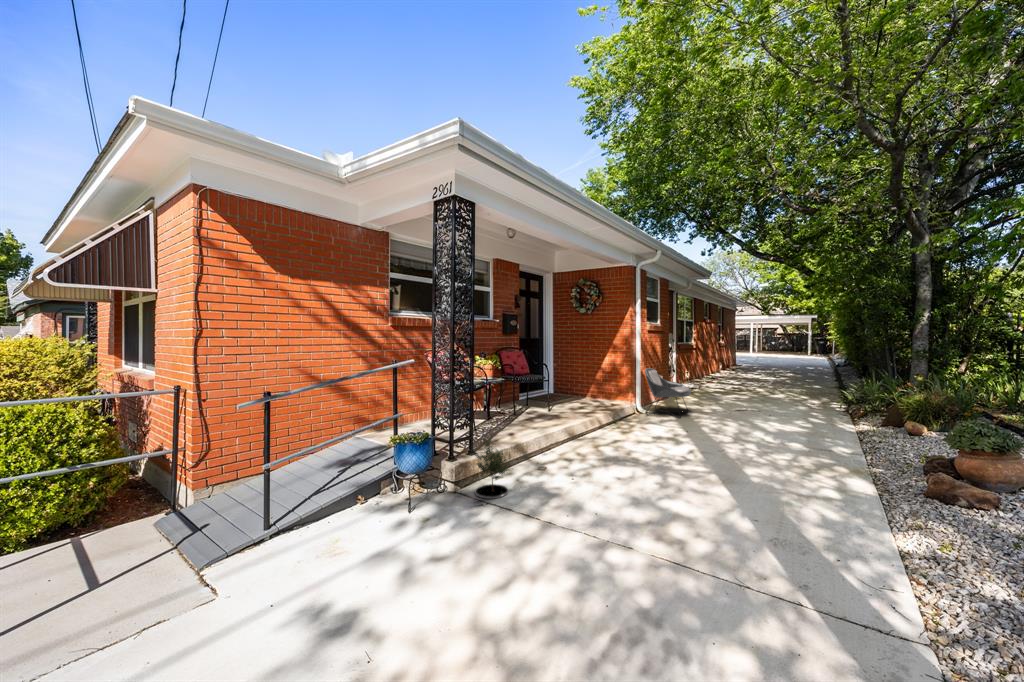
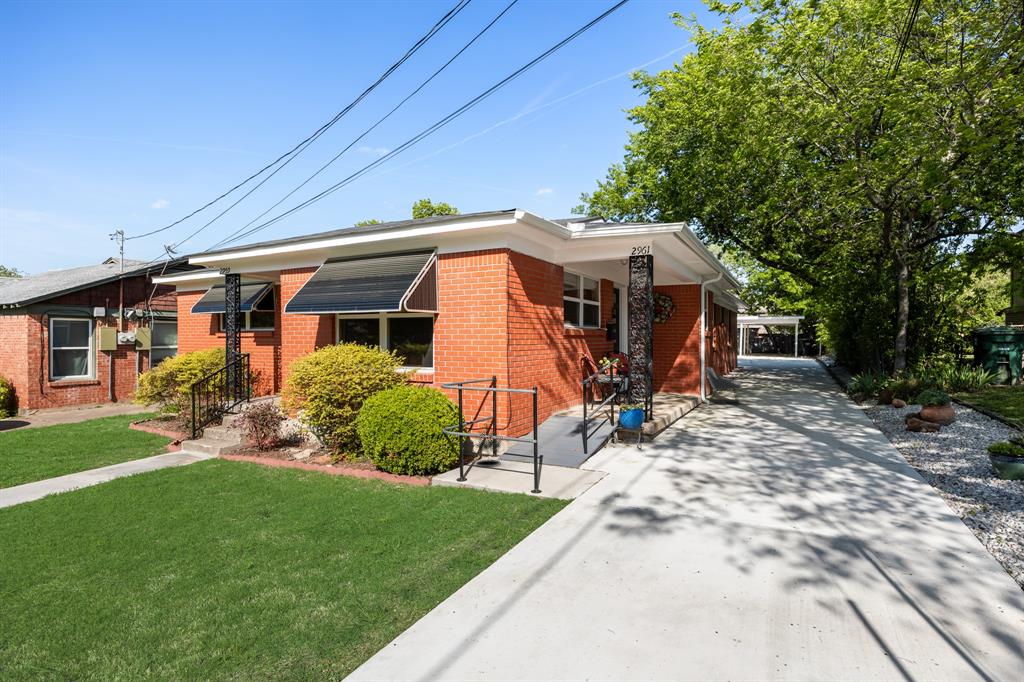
potted tree: present [474,438,509,499] -> present [476,424,501,467]

